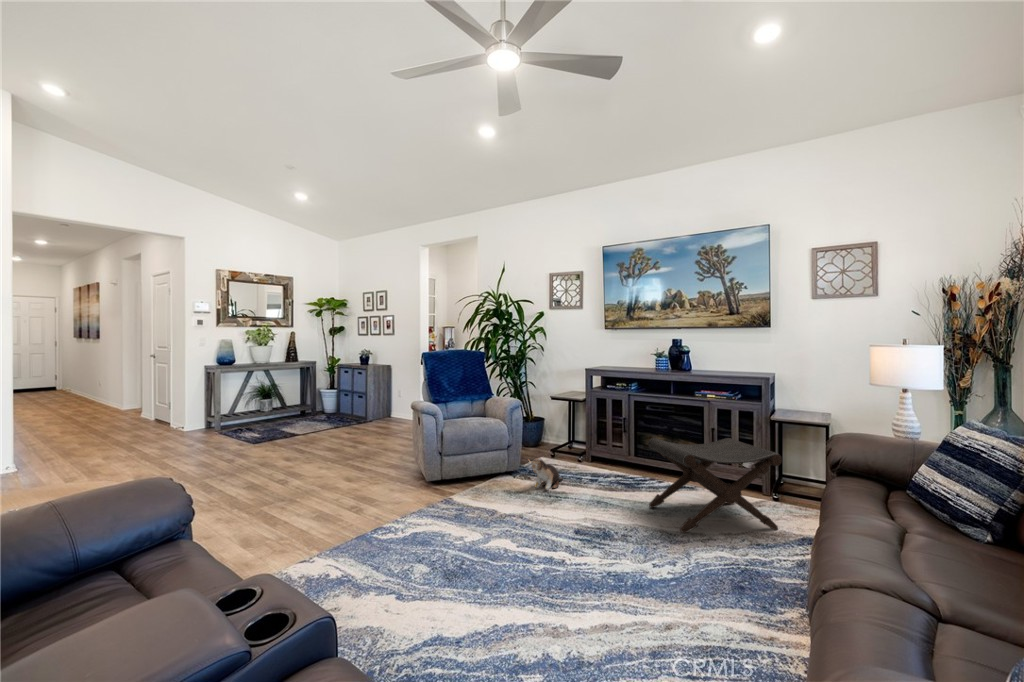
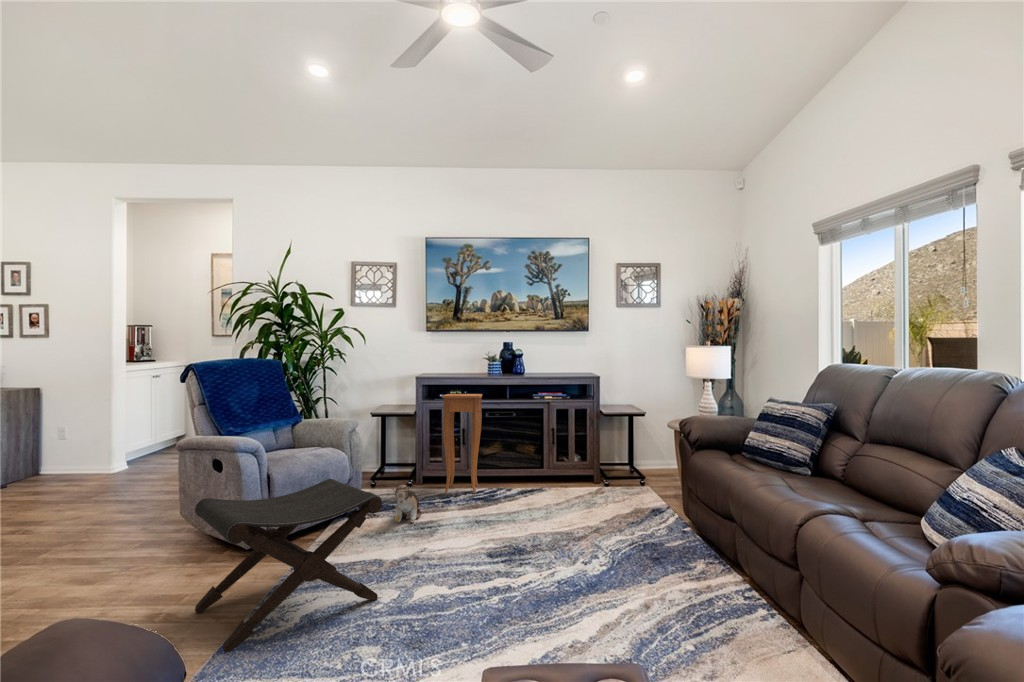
side table: none [596,385,640,478] -> present [442,394,482,493]
footstool: present [648,438,782,533] -> present [195,479,382,653]

